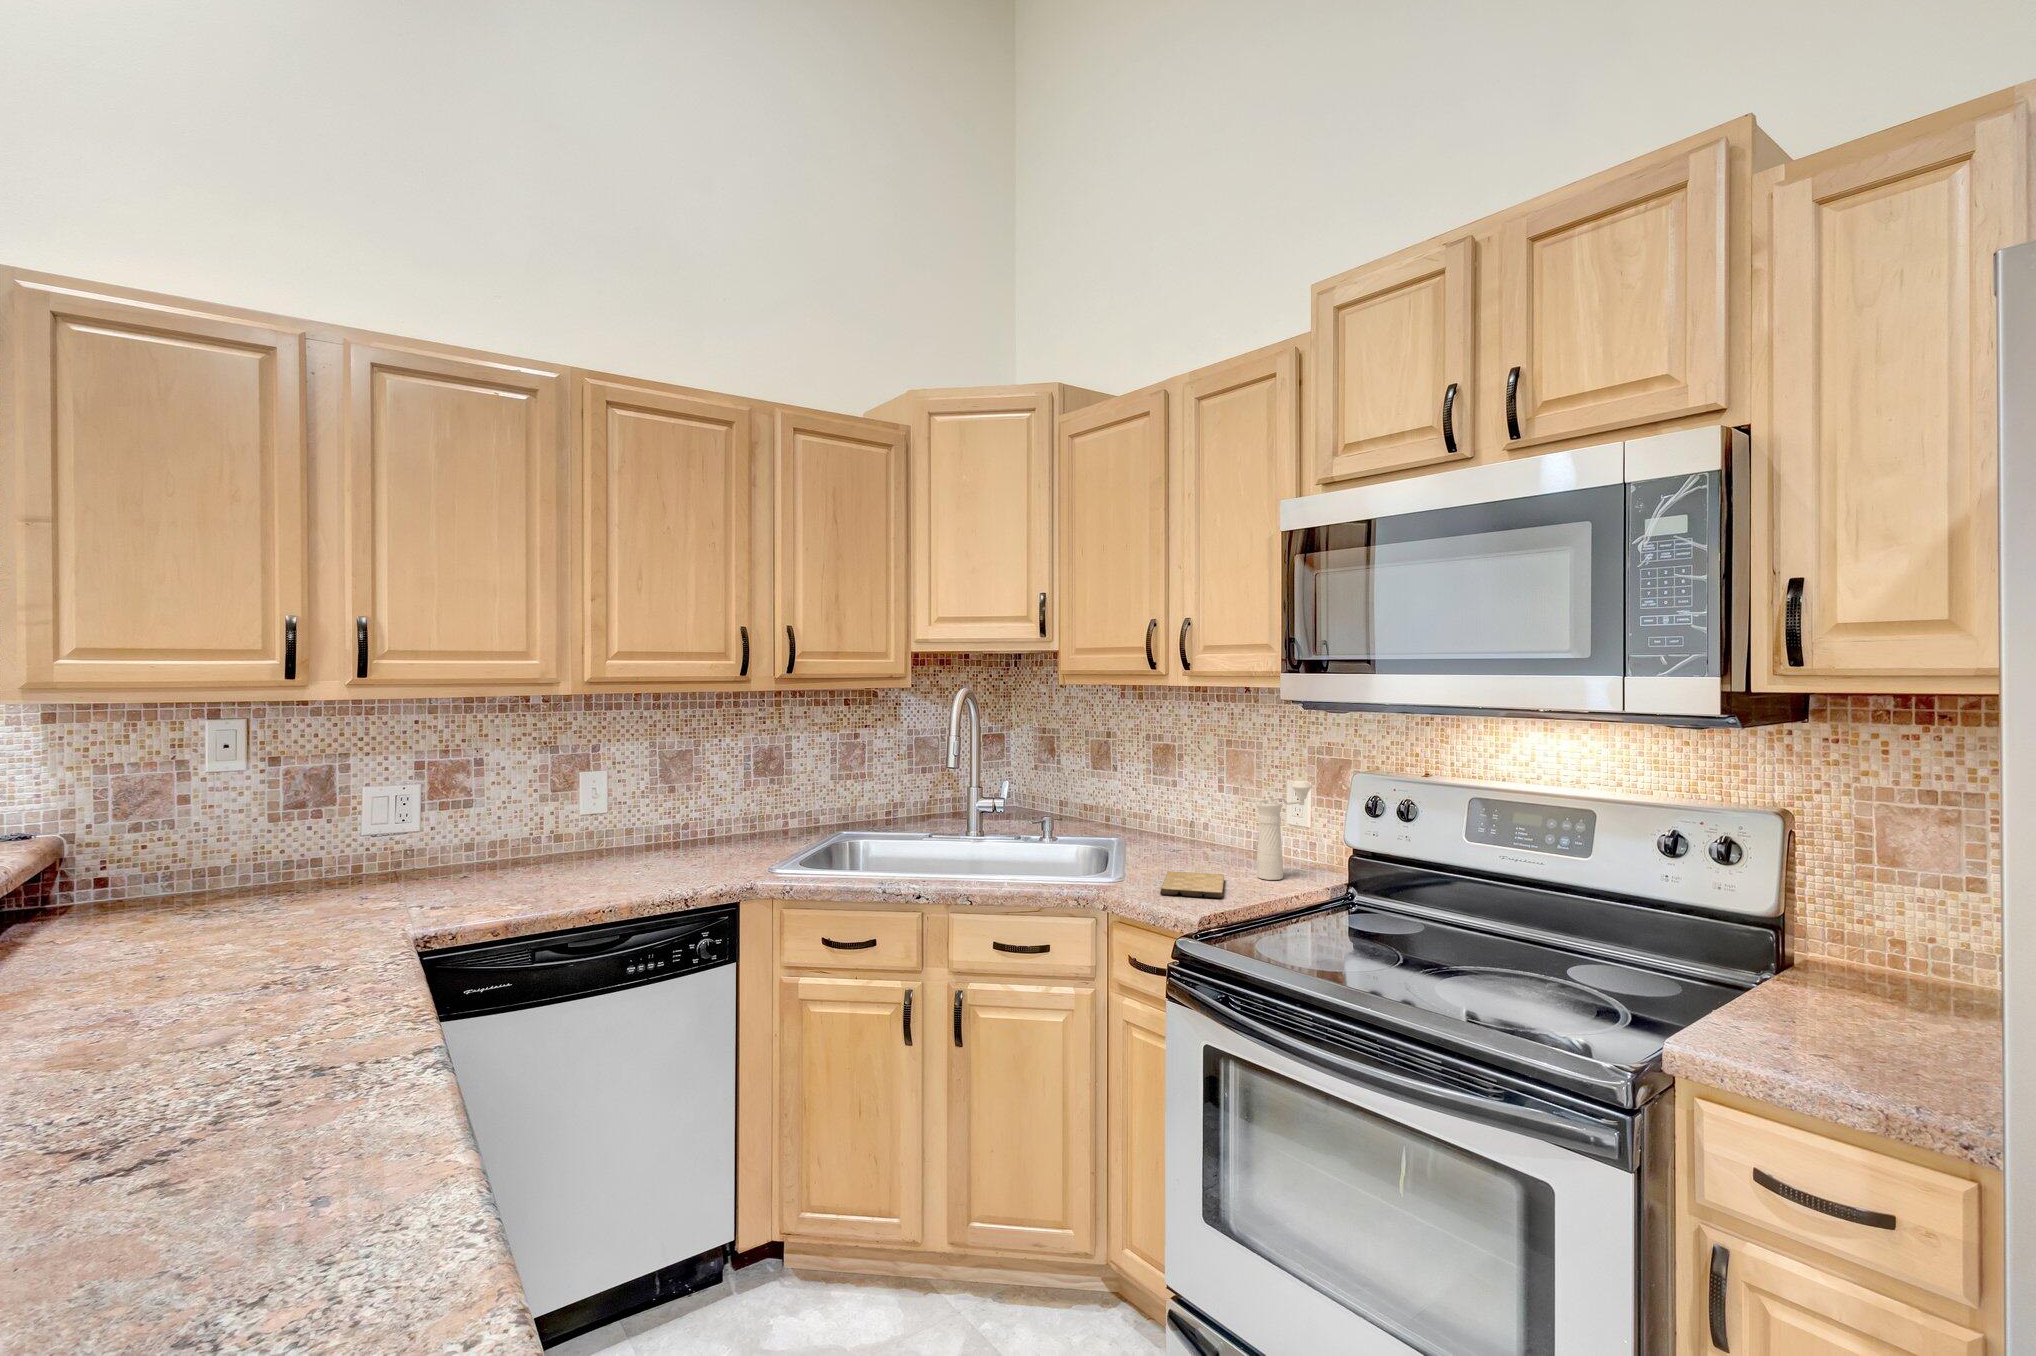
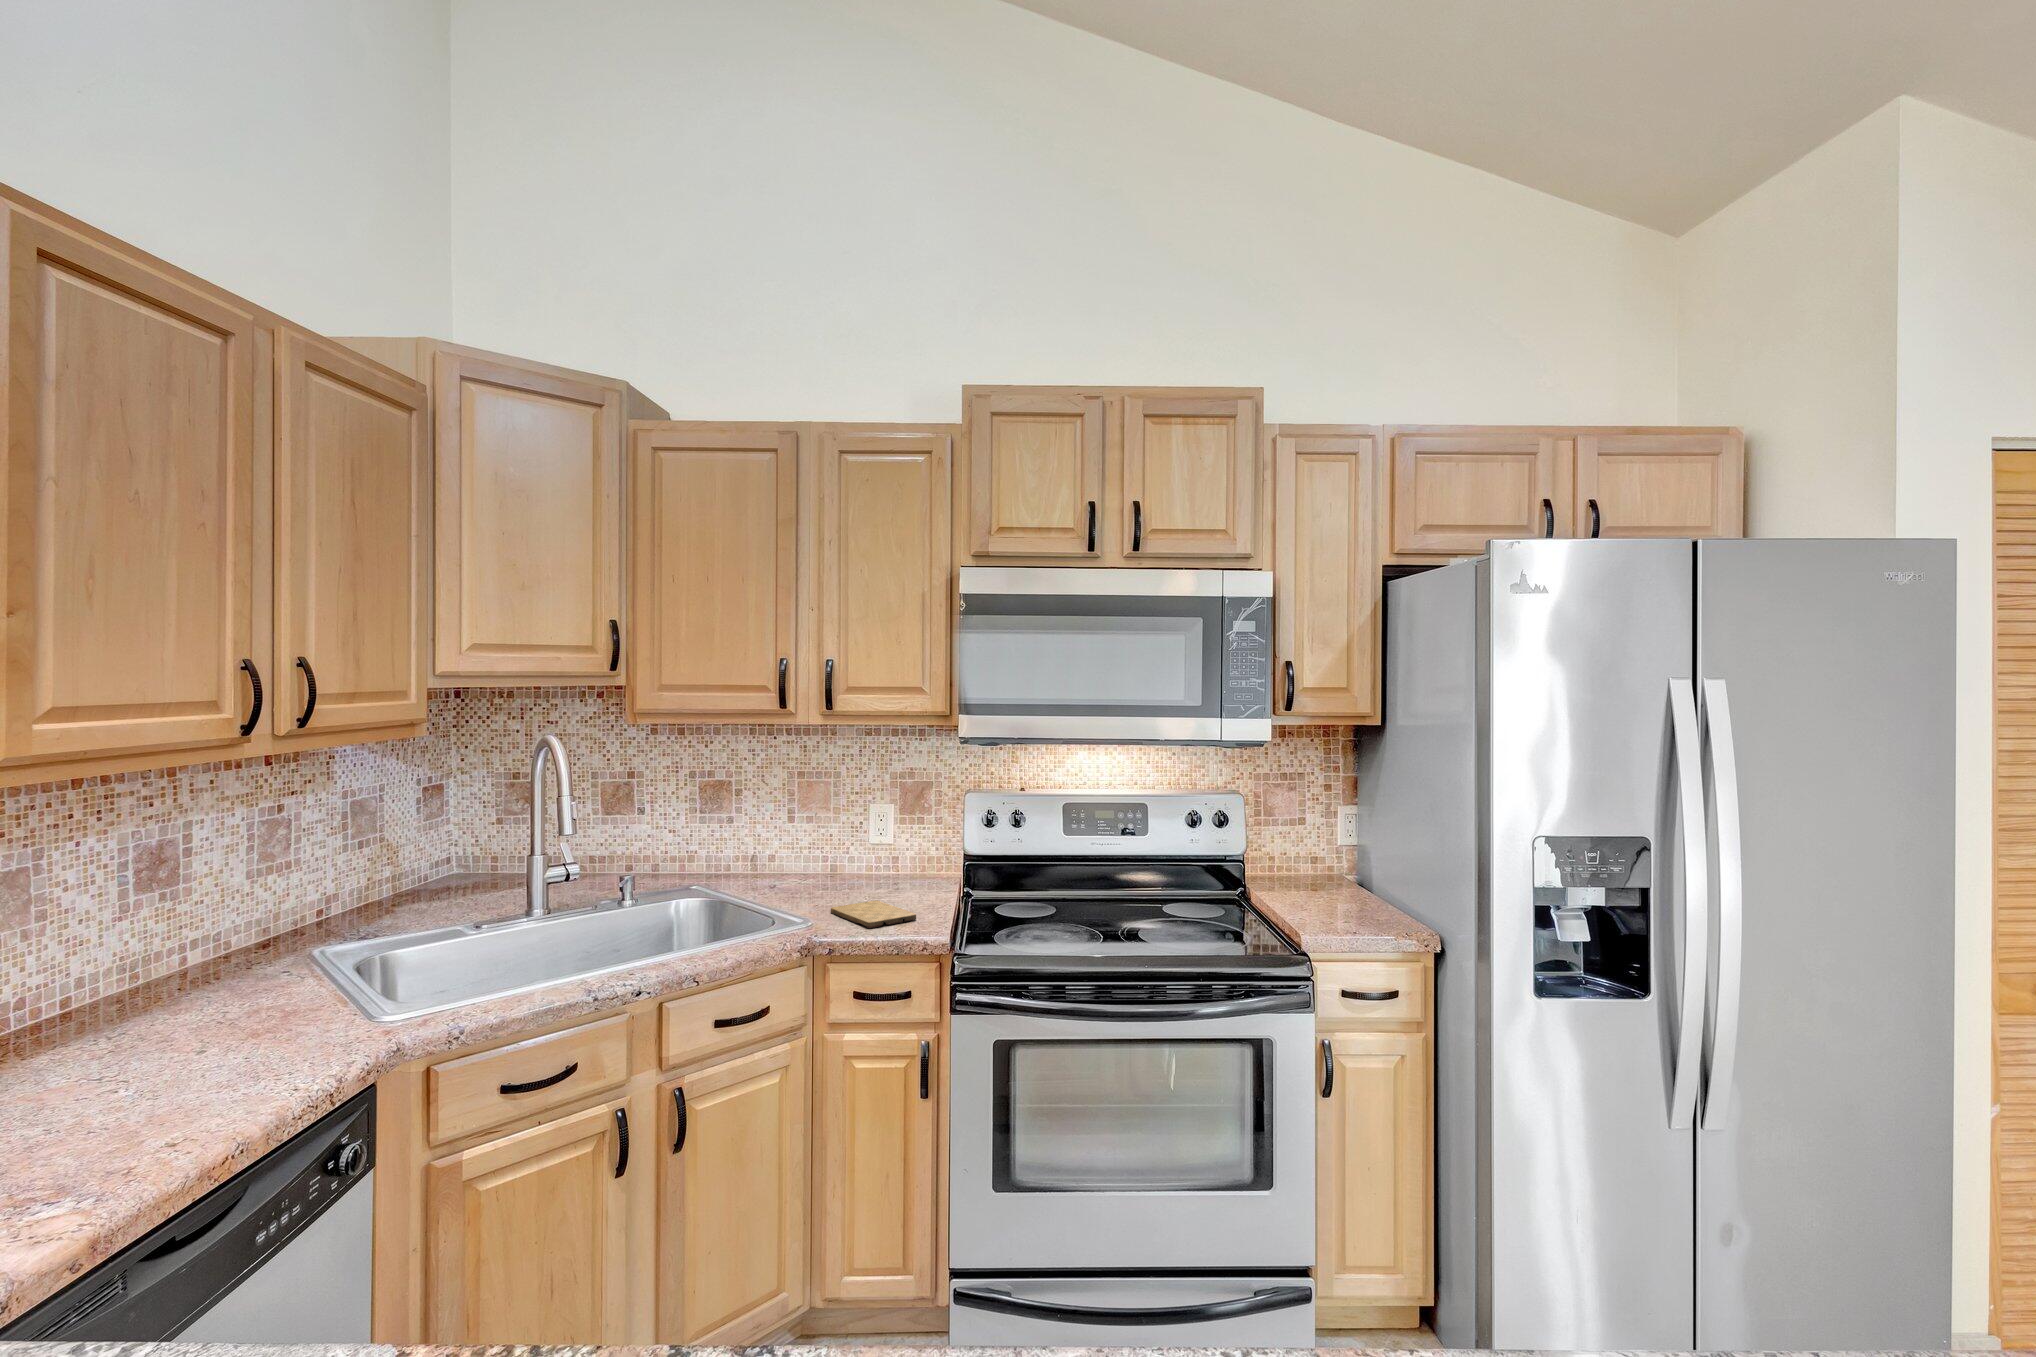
pepper mill: present [1256,781,1312,880] -> none [890,804,918,898]

